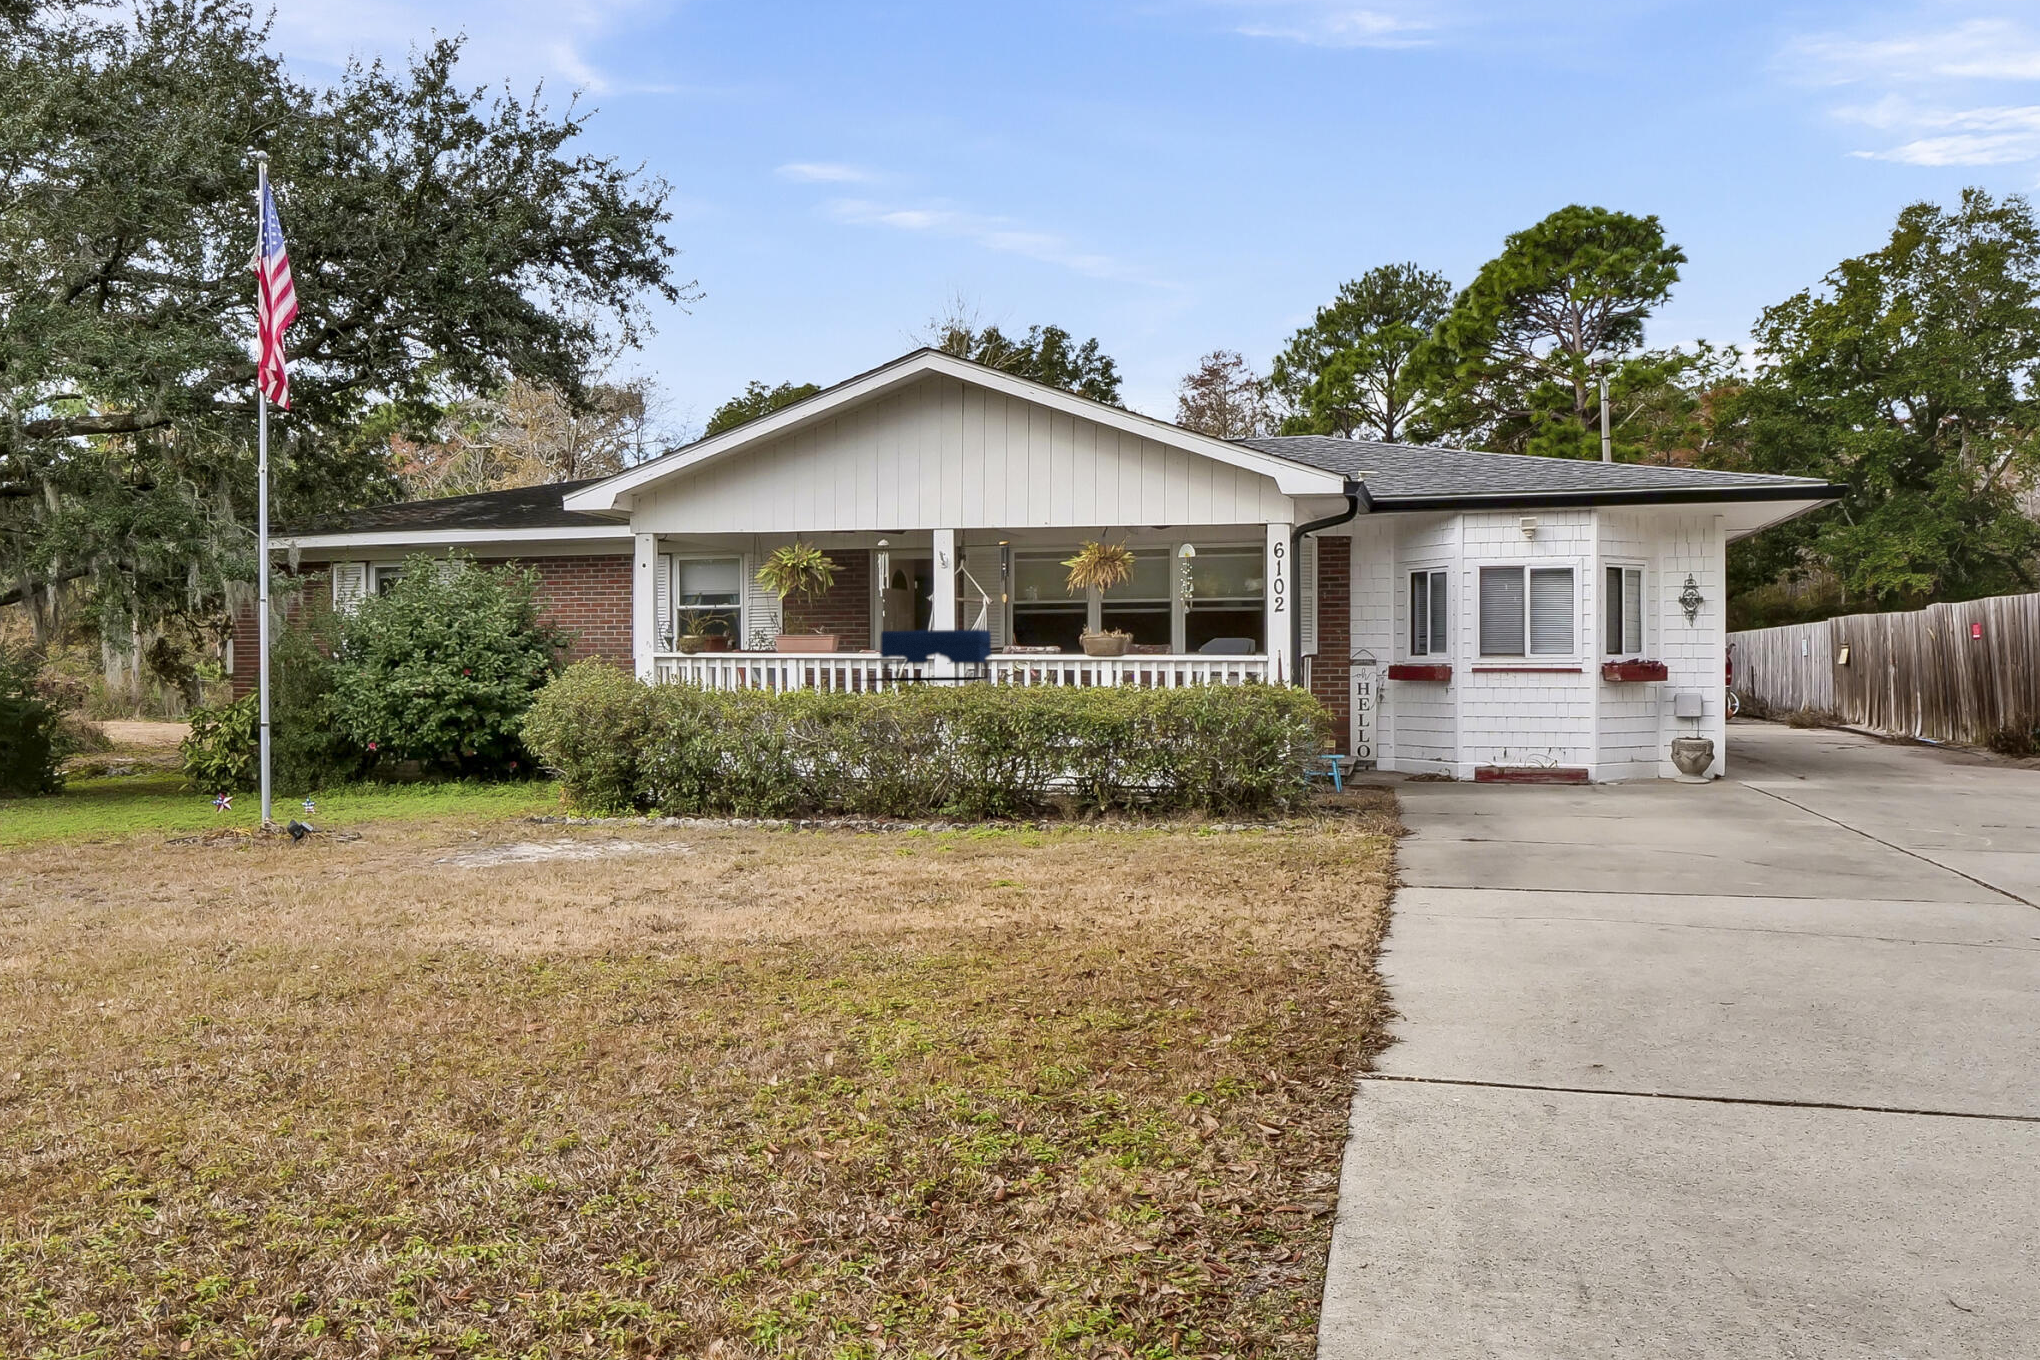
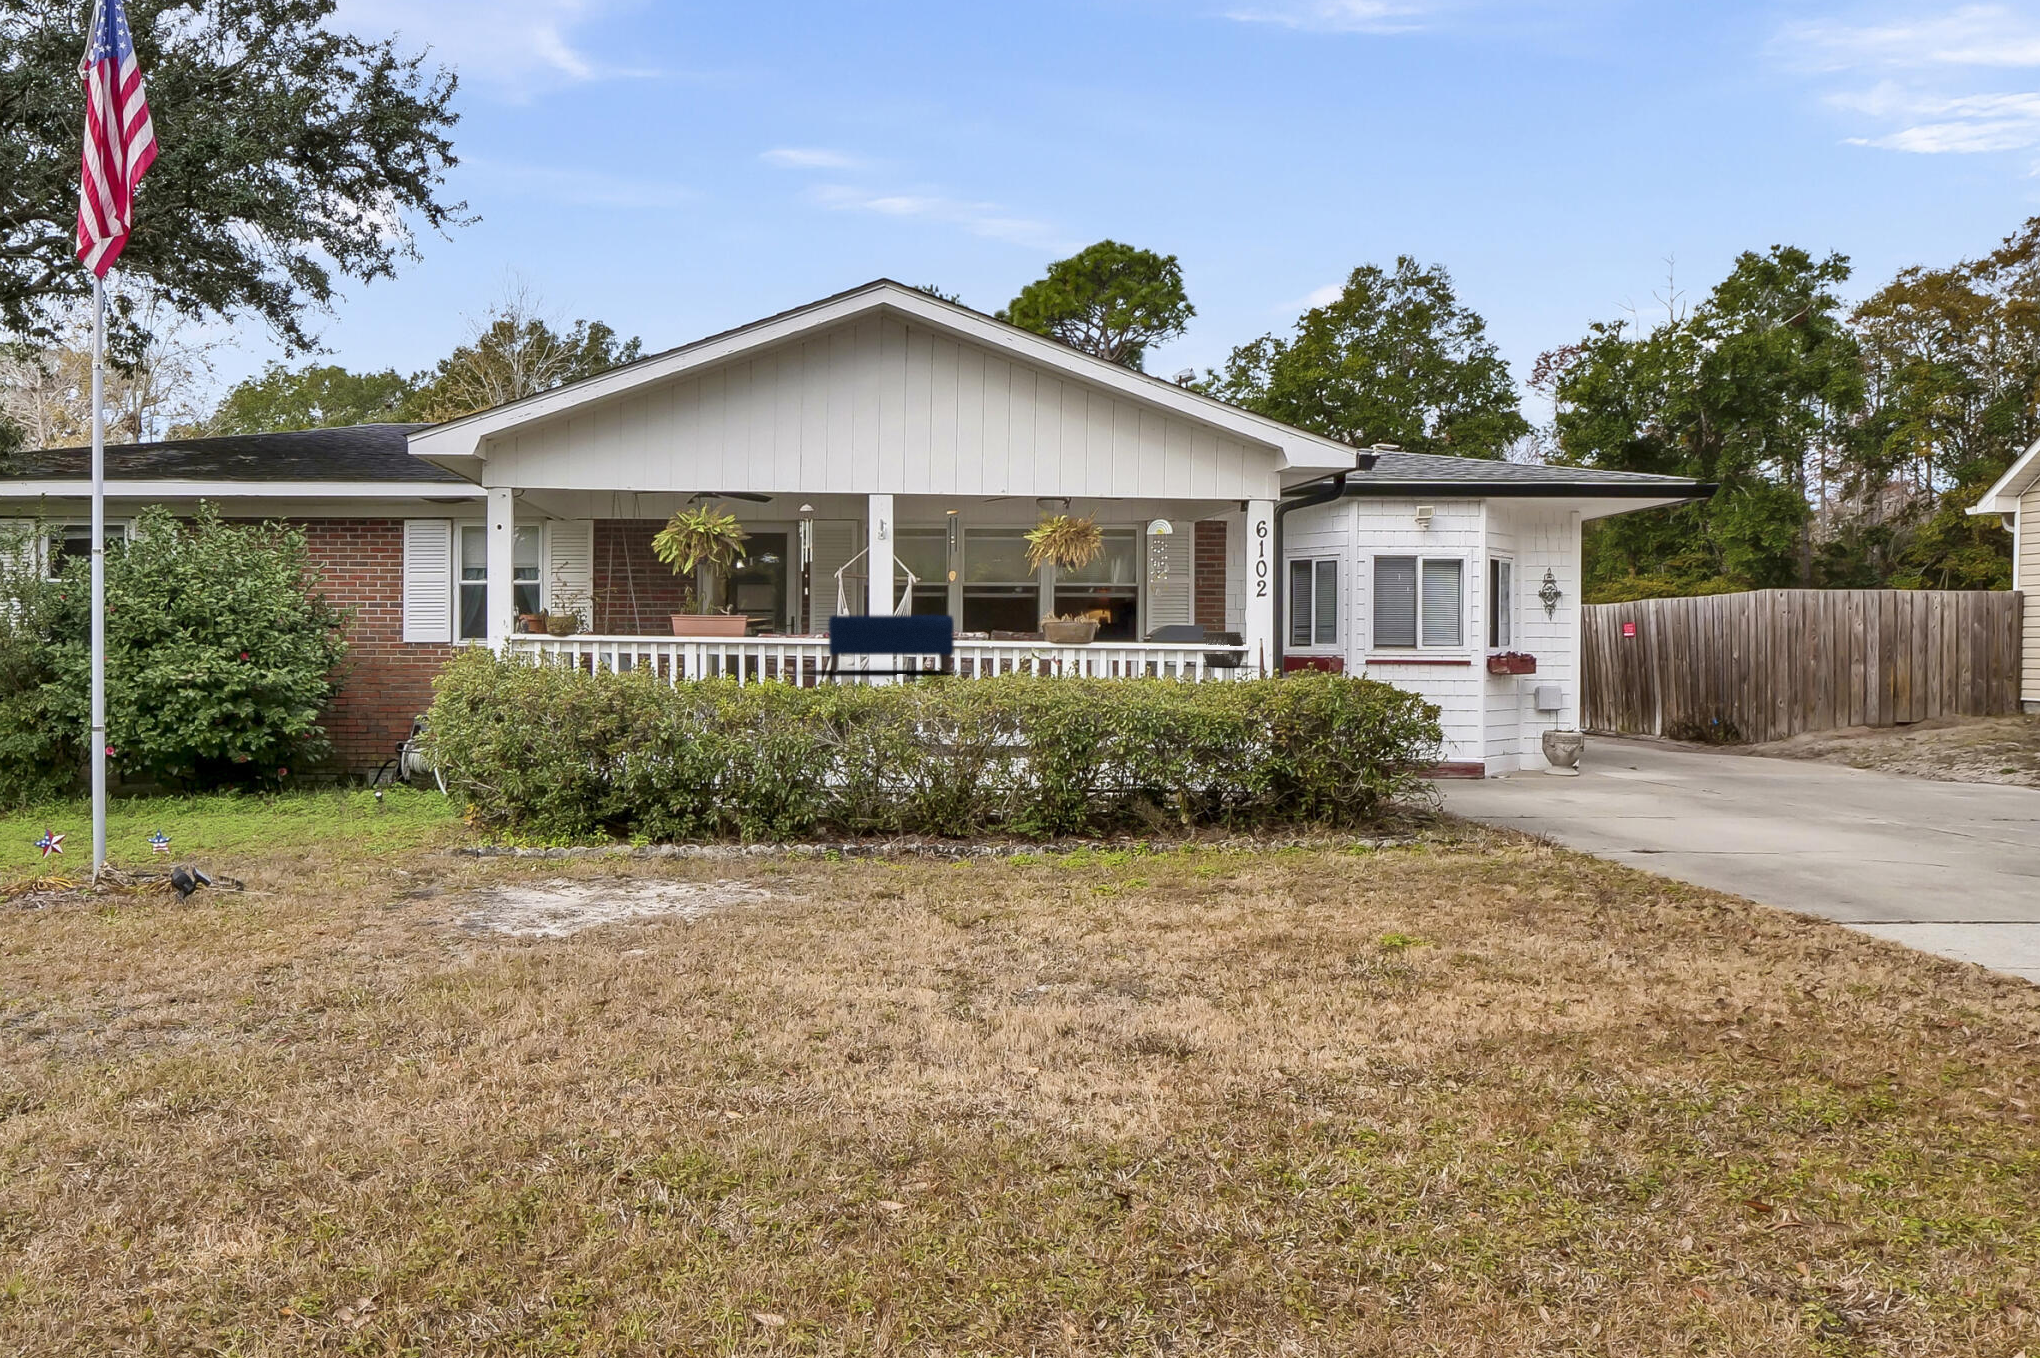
woven basket: none [1235,641,1272,672] -> present [1203,632,1244,667]

